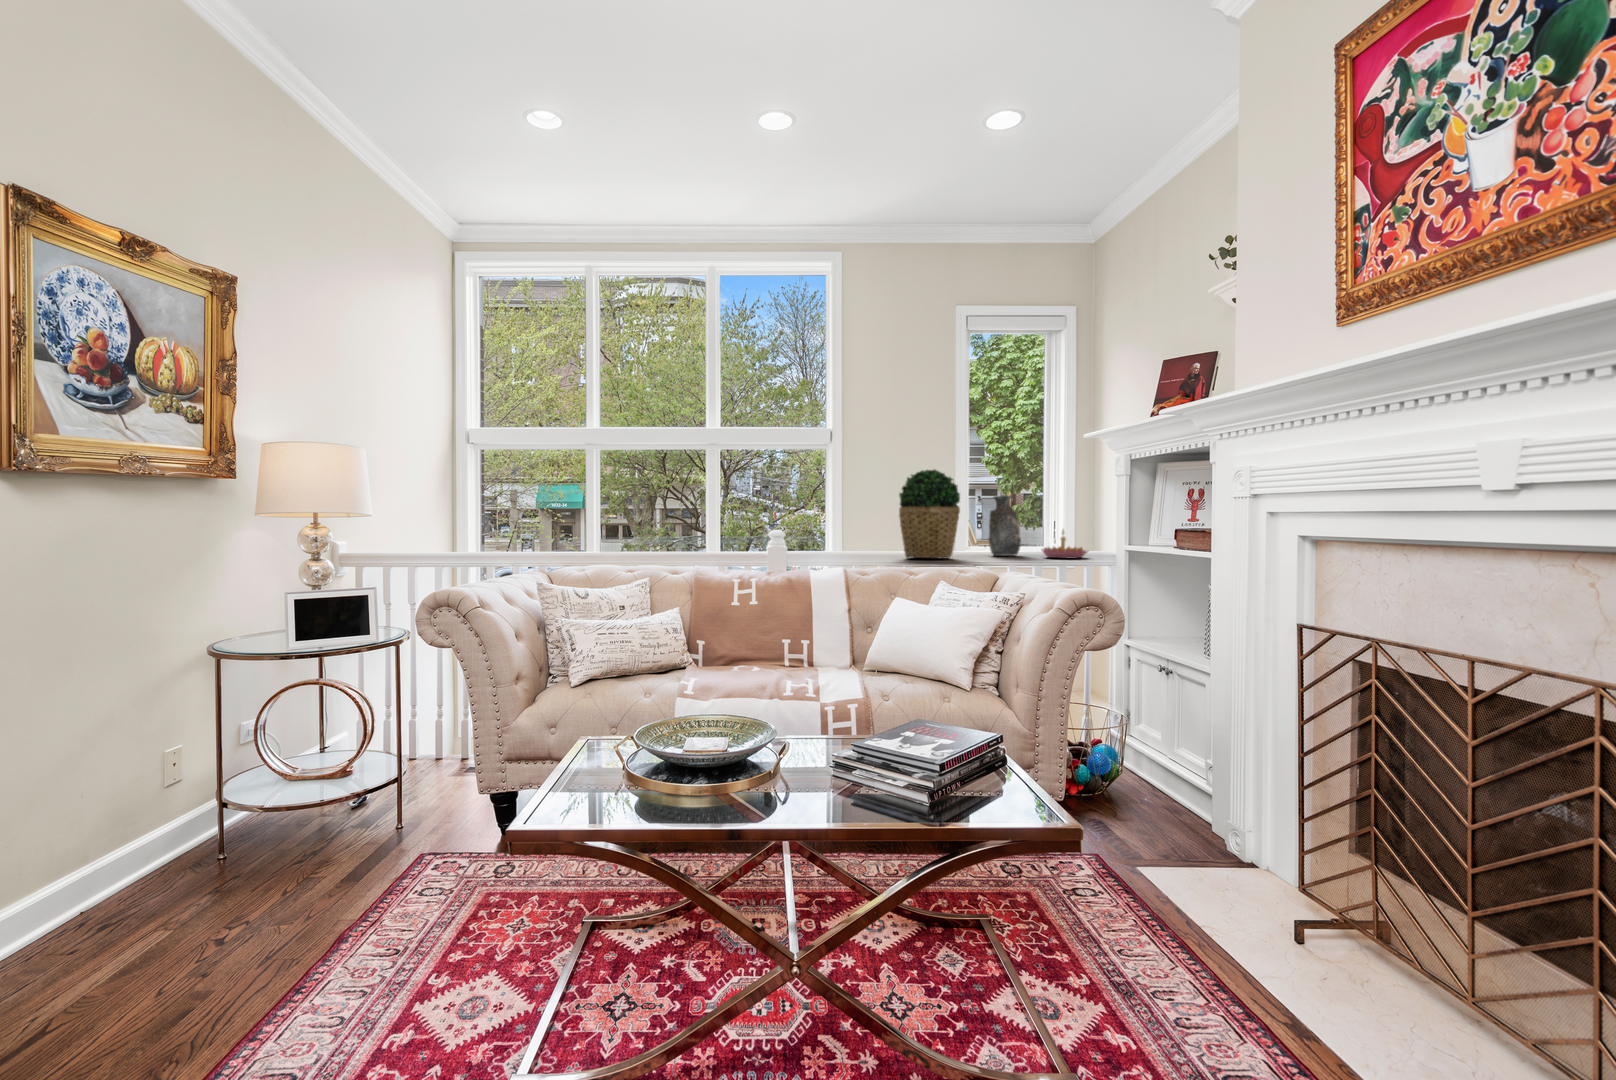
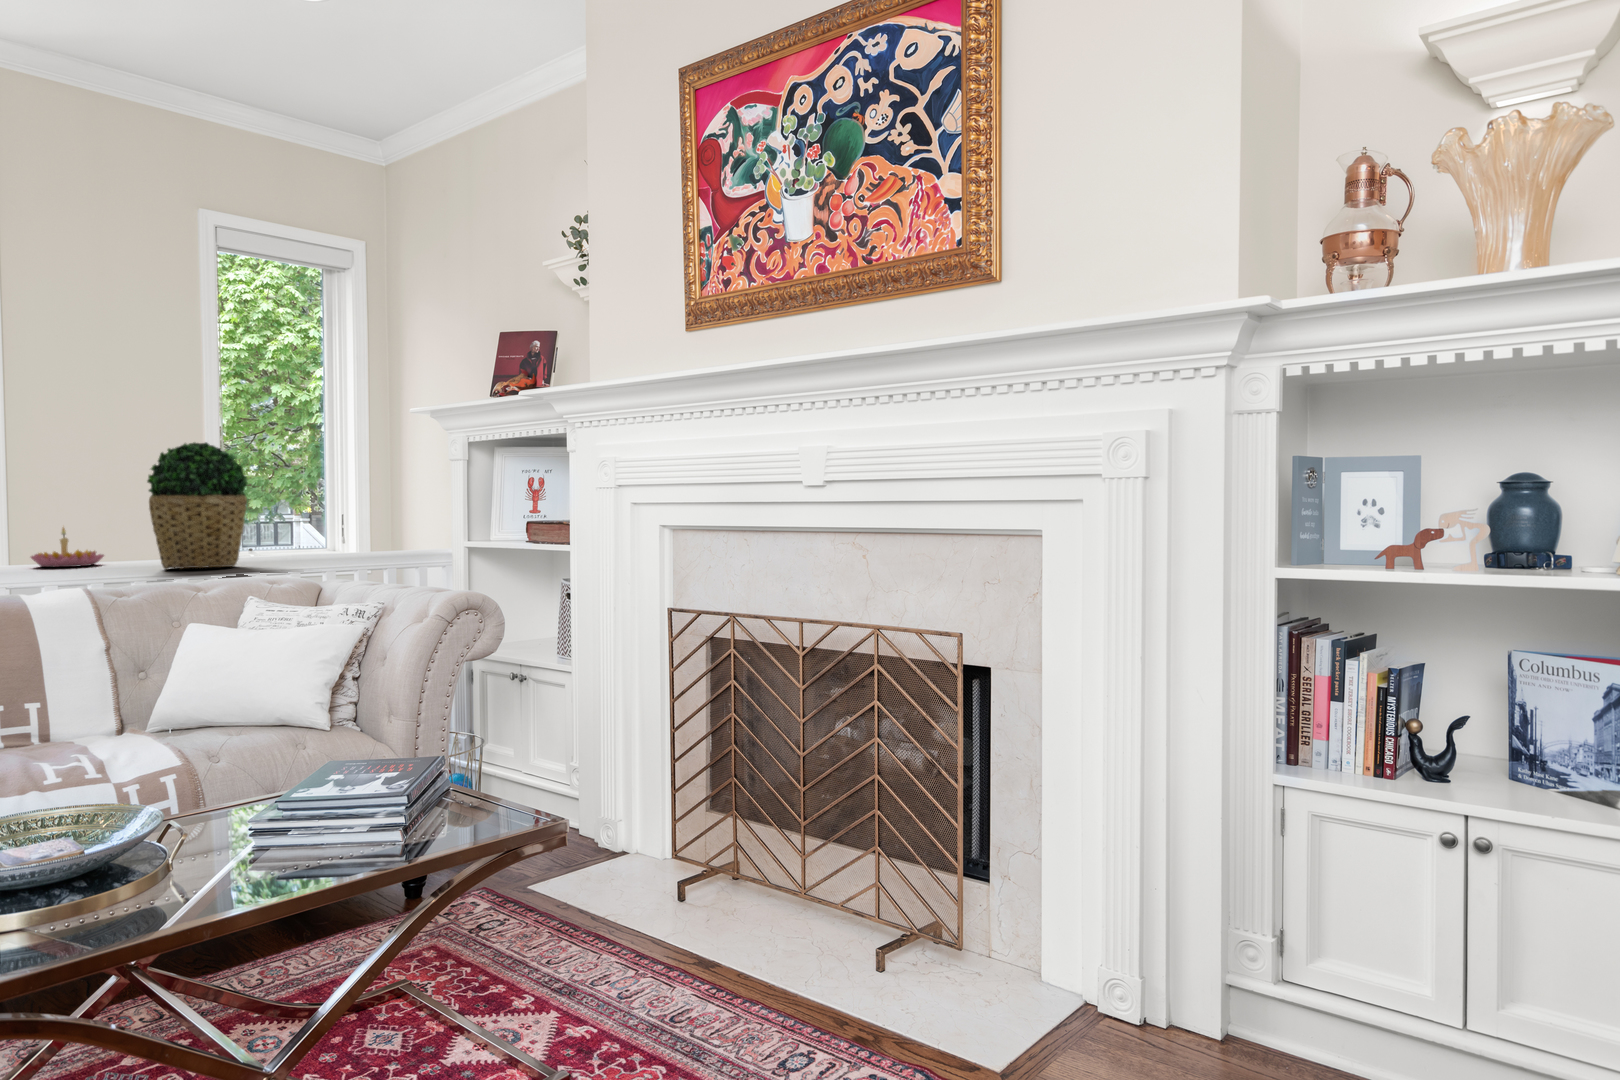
decorative vase: present [989,495,1021,556] -> none [279,478,329,559]
candle holder: present [1042,530,1088,559] -> present [31,527,104,567]

